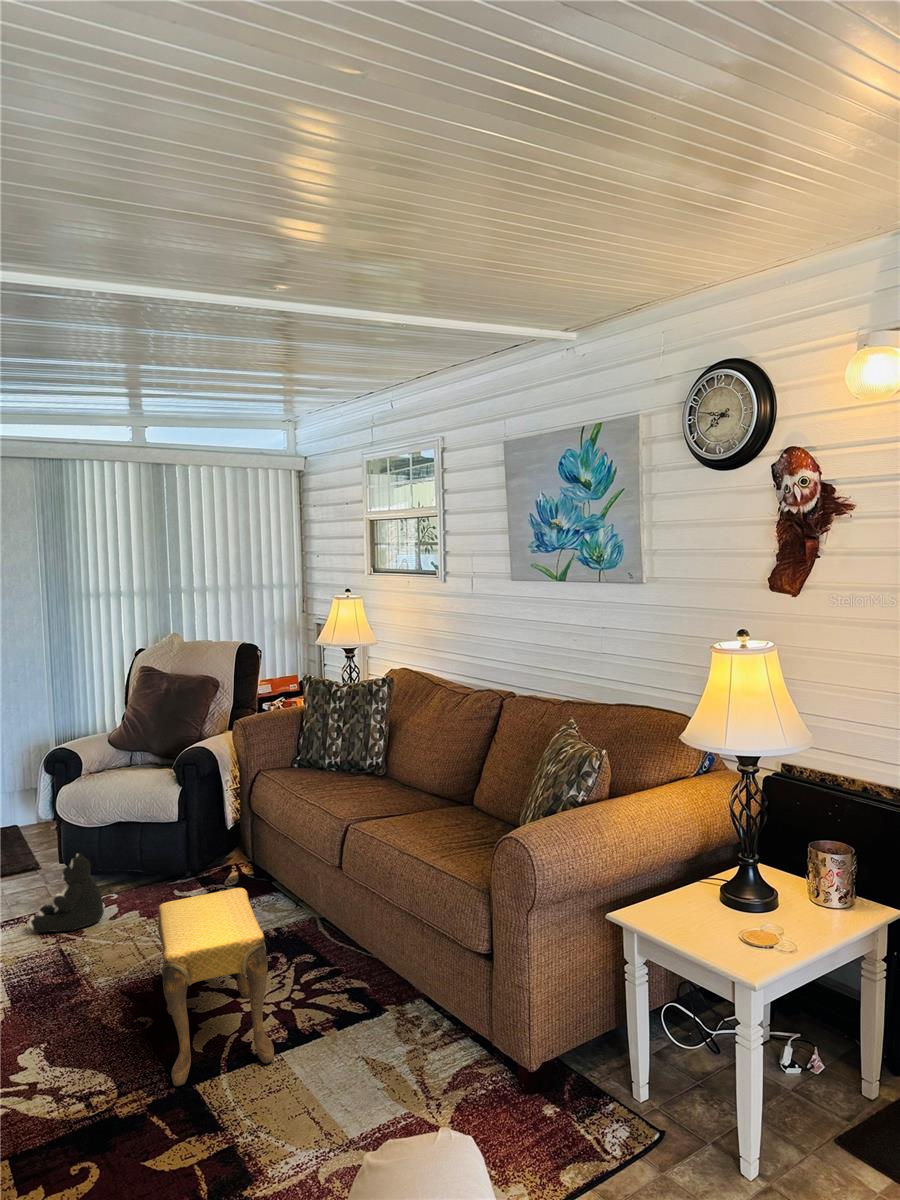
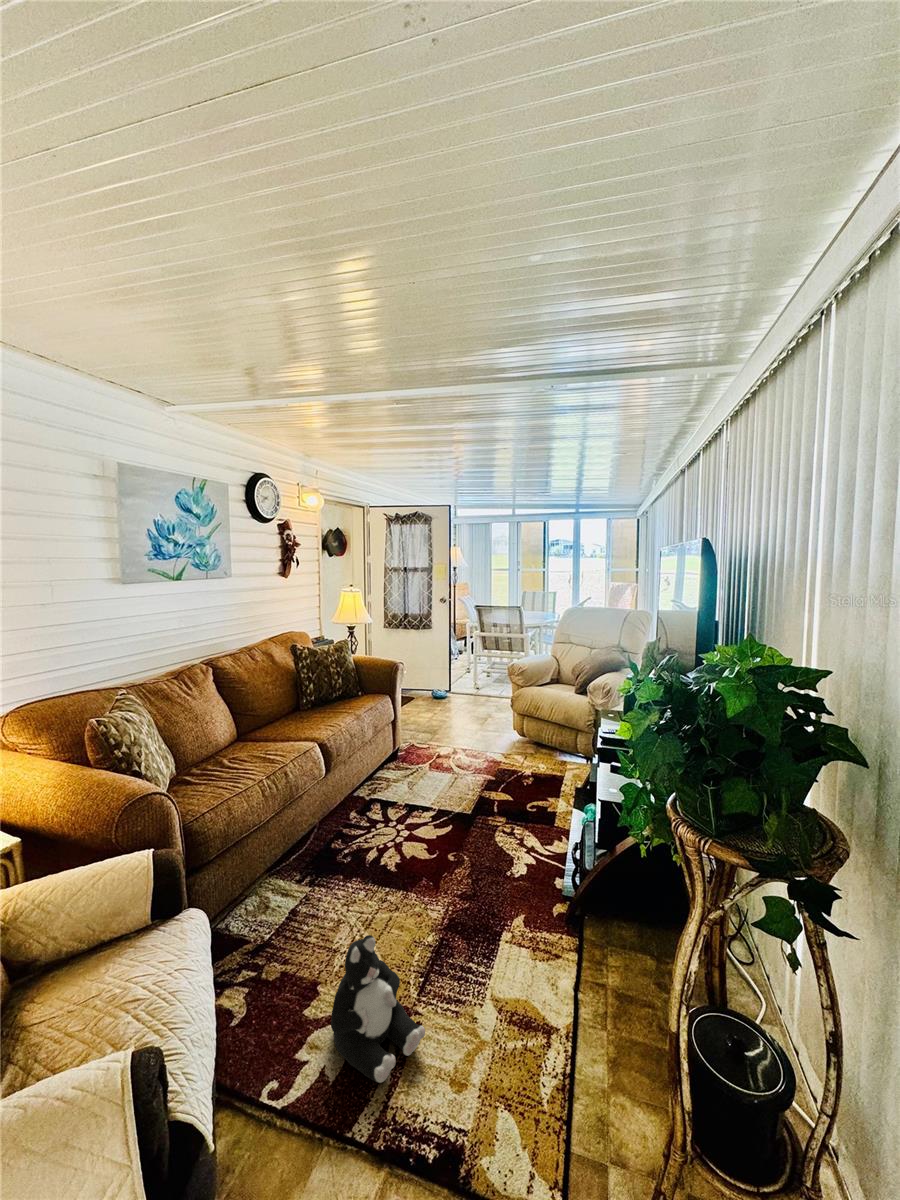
footstool: present [158,888,274,1086] -> none [386,743,477,858]

